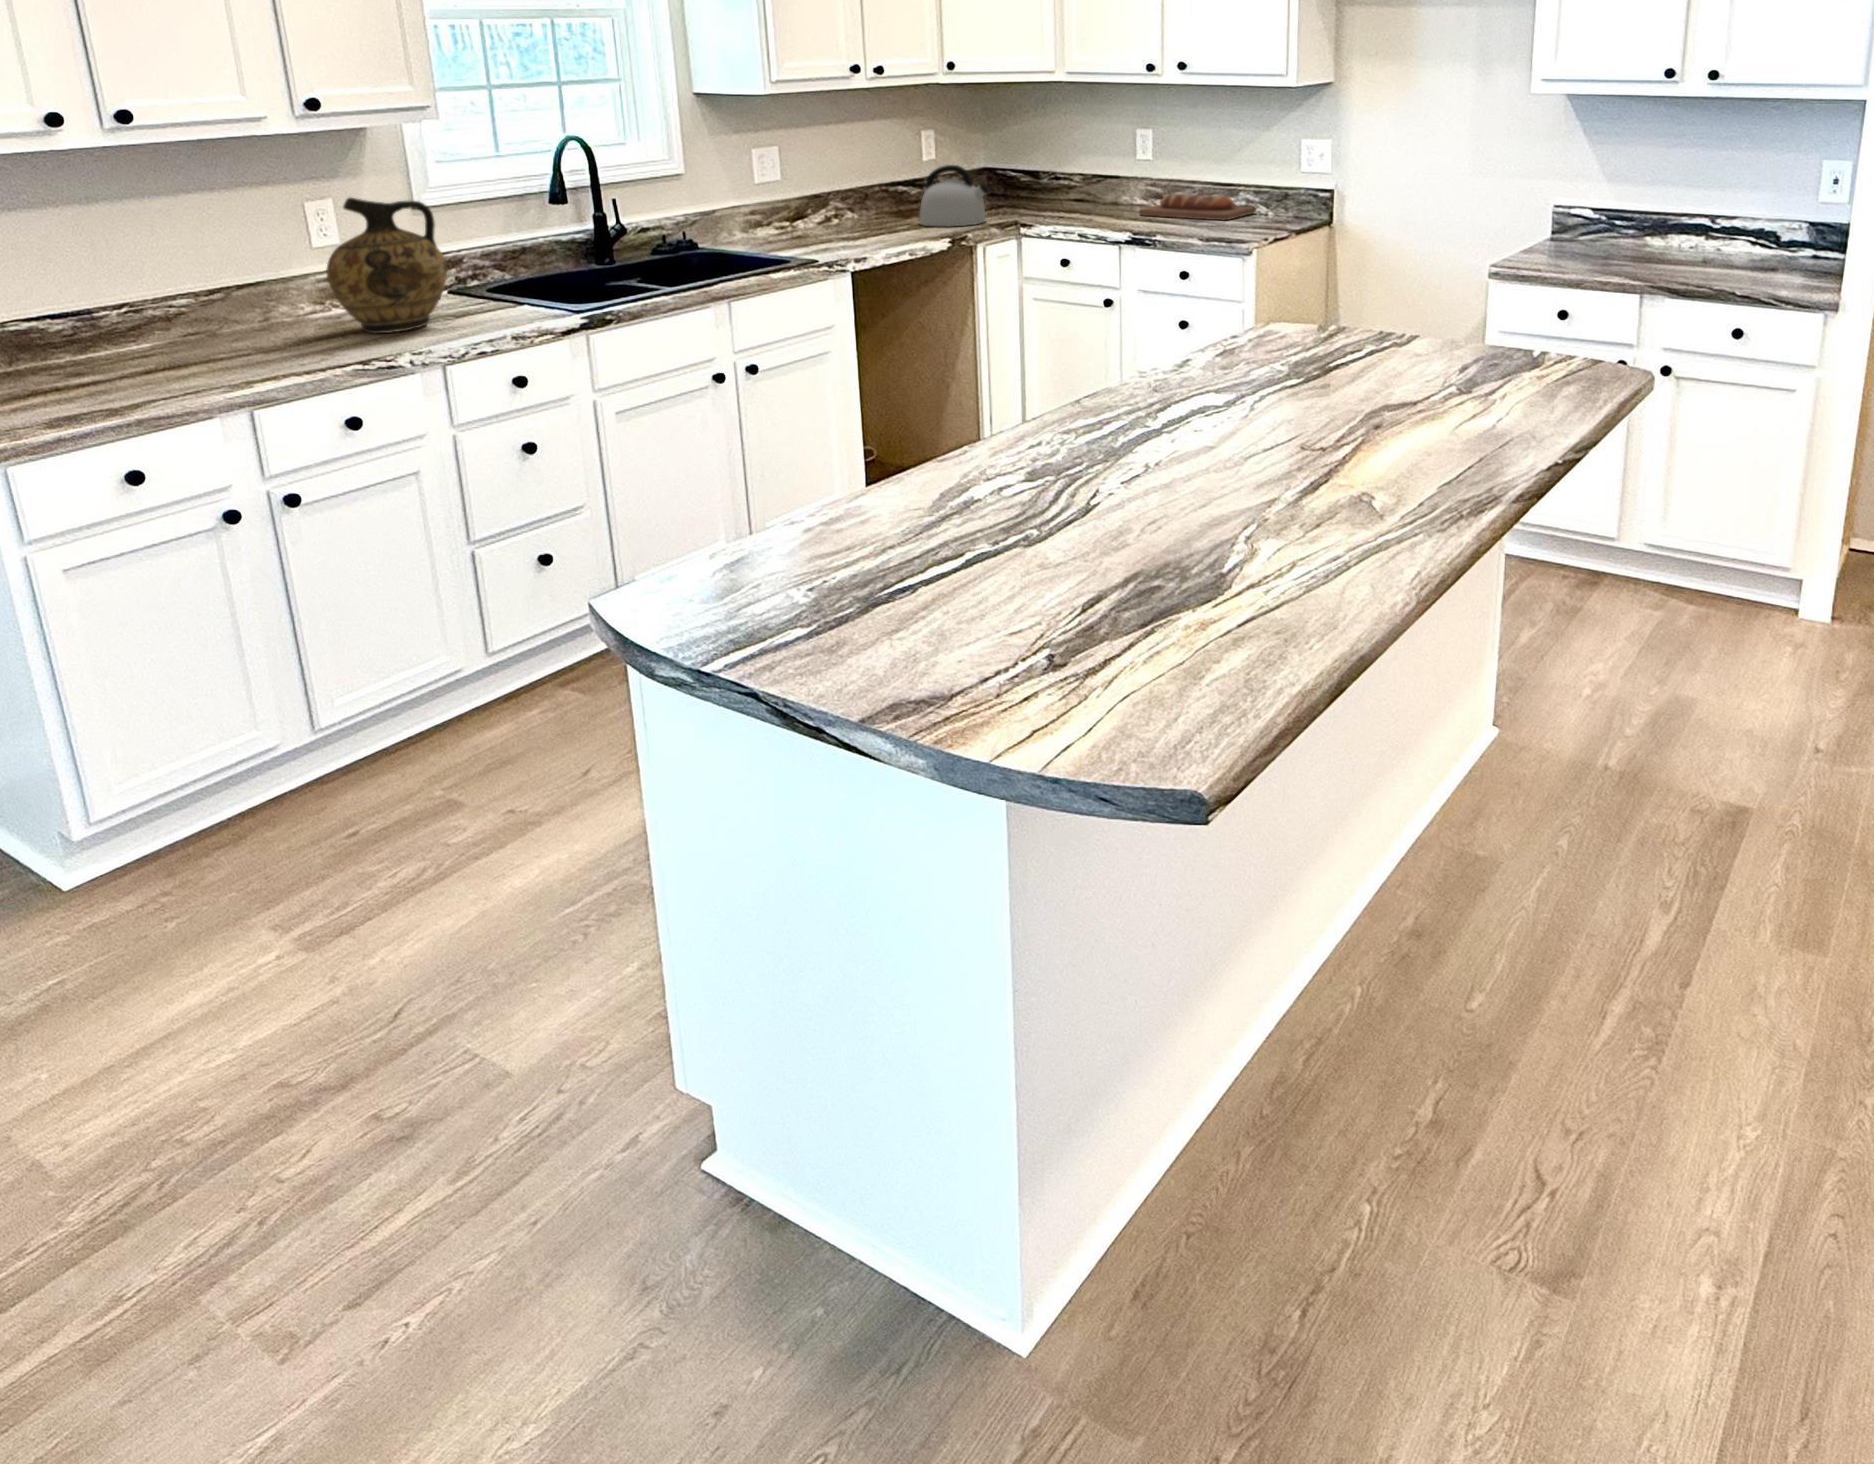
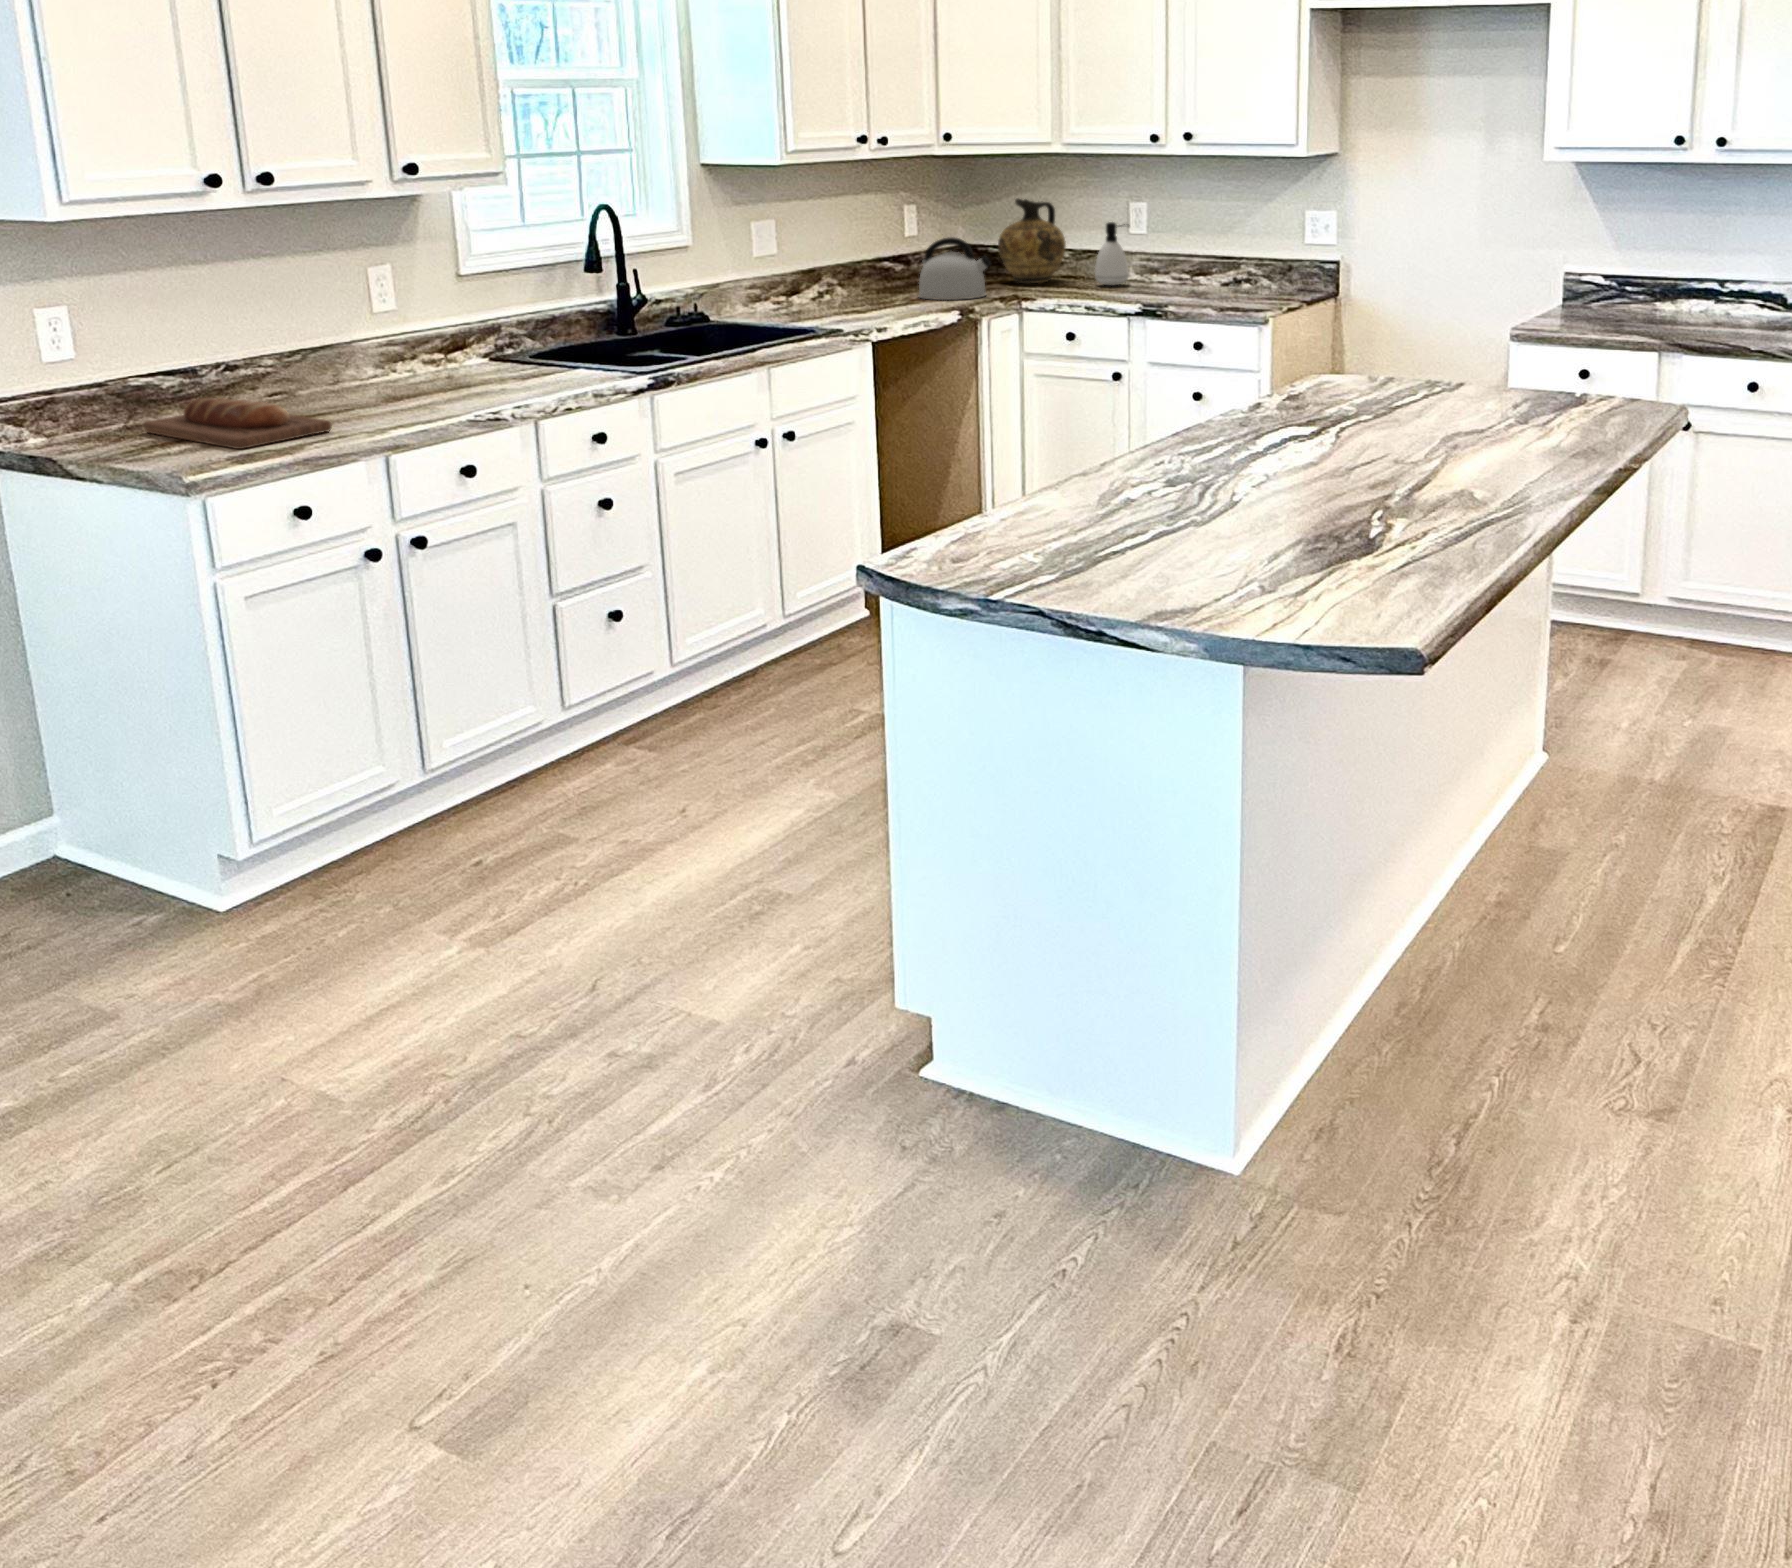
soap dispenser: none [1098,148,1131,211] -> present [1095,222,1129,286]
bread loaf: present [1139,195,1256,220] -> present [144,398,332,449]
ceramic jug: present [326,198,447,333] -> present [998,199,1066,283]

